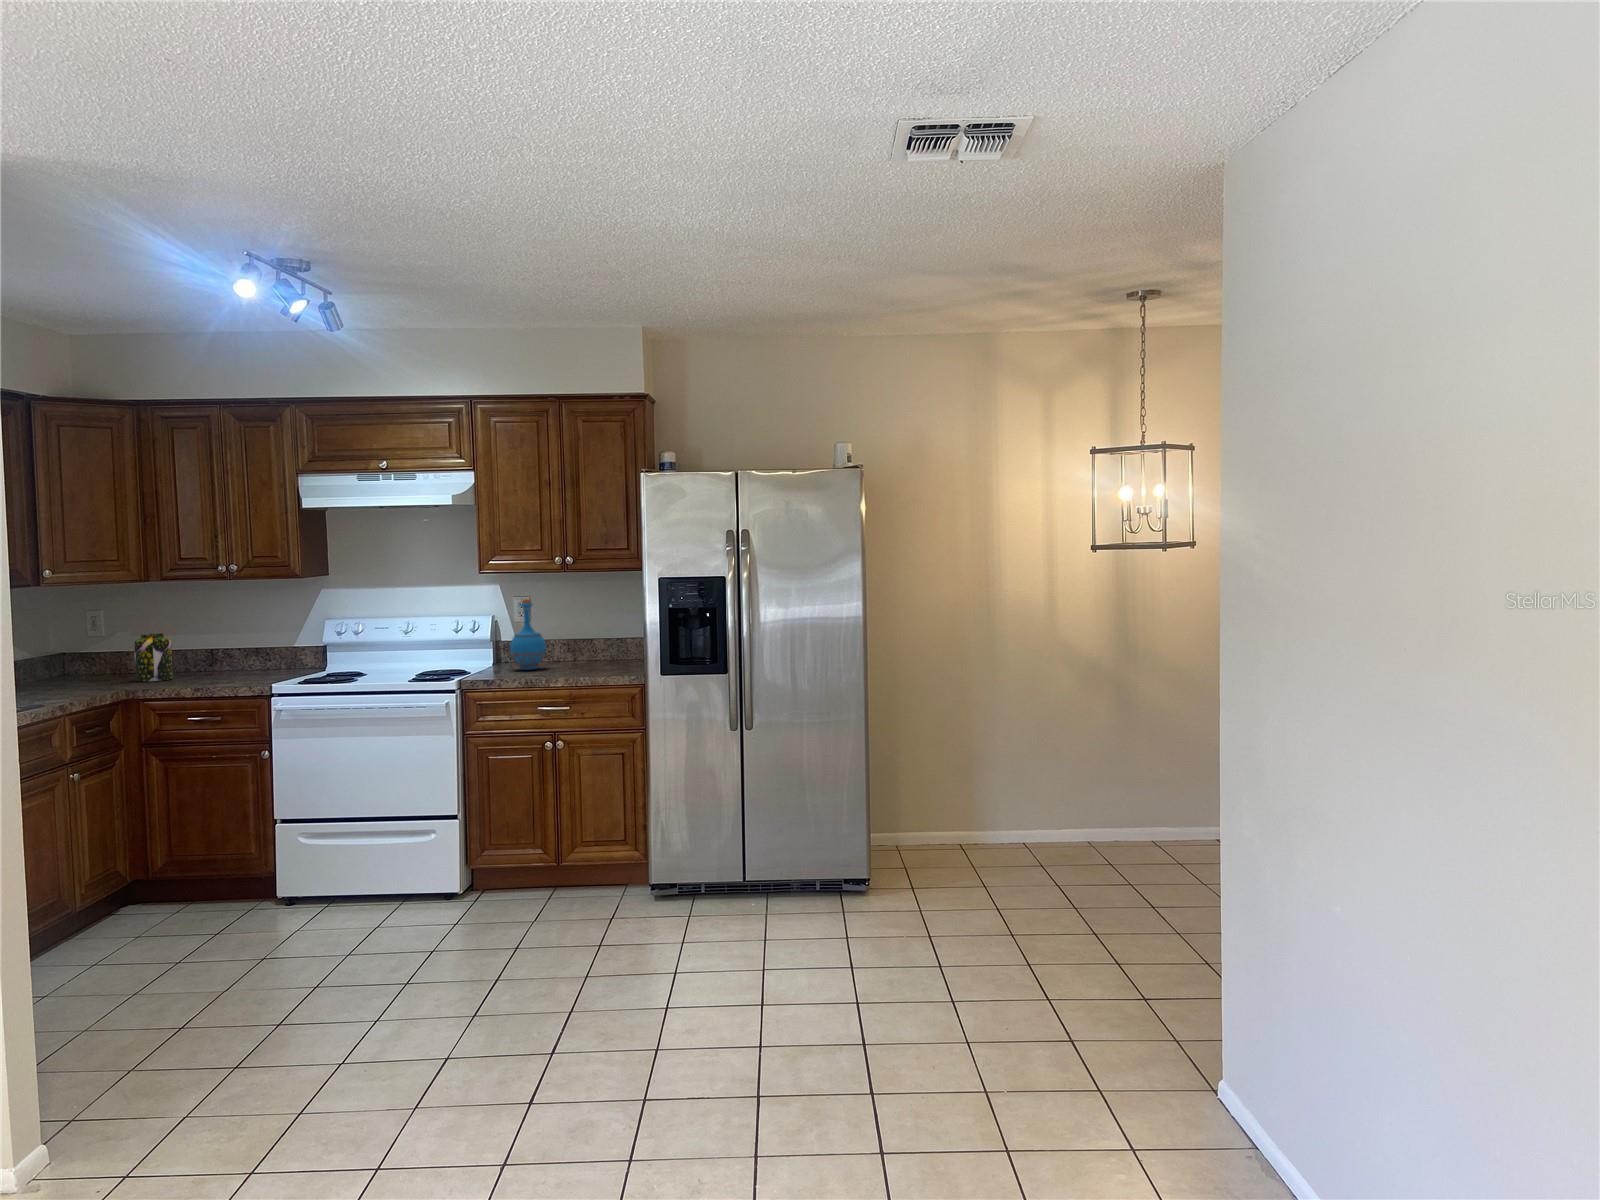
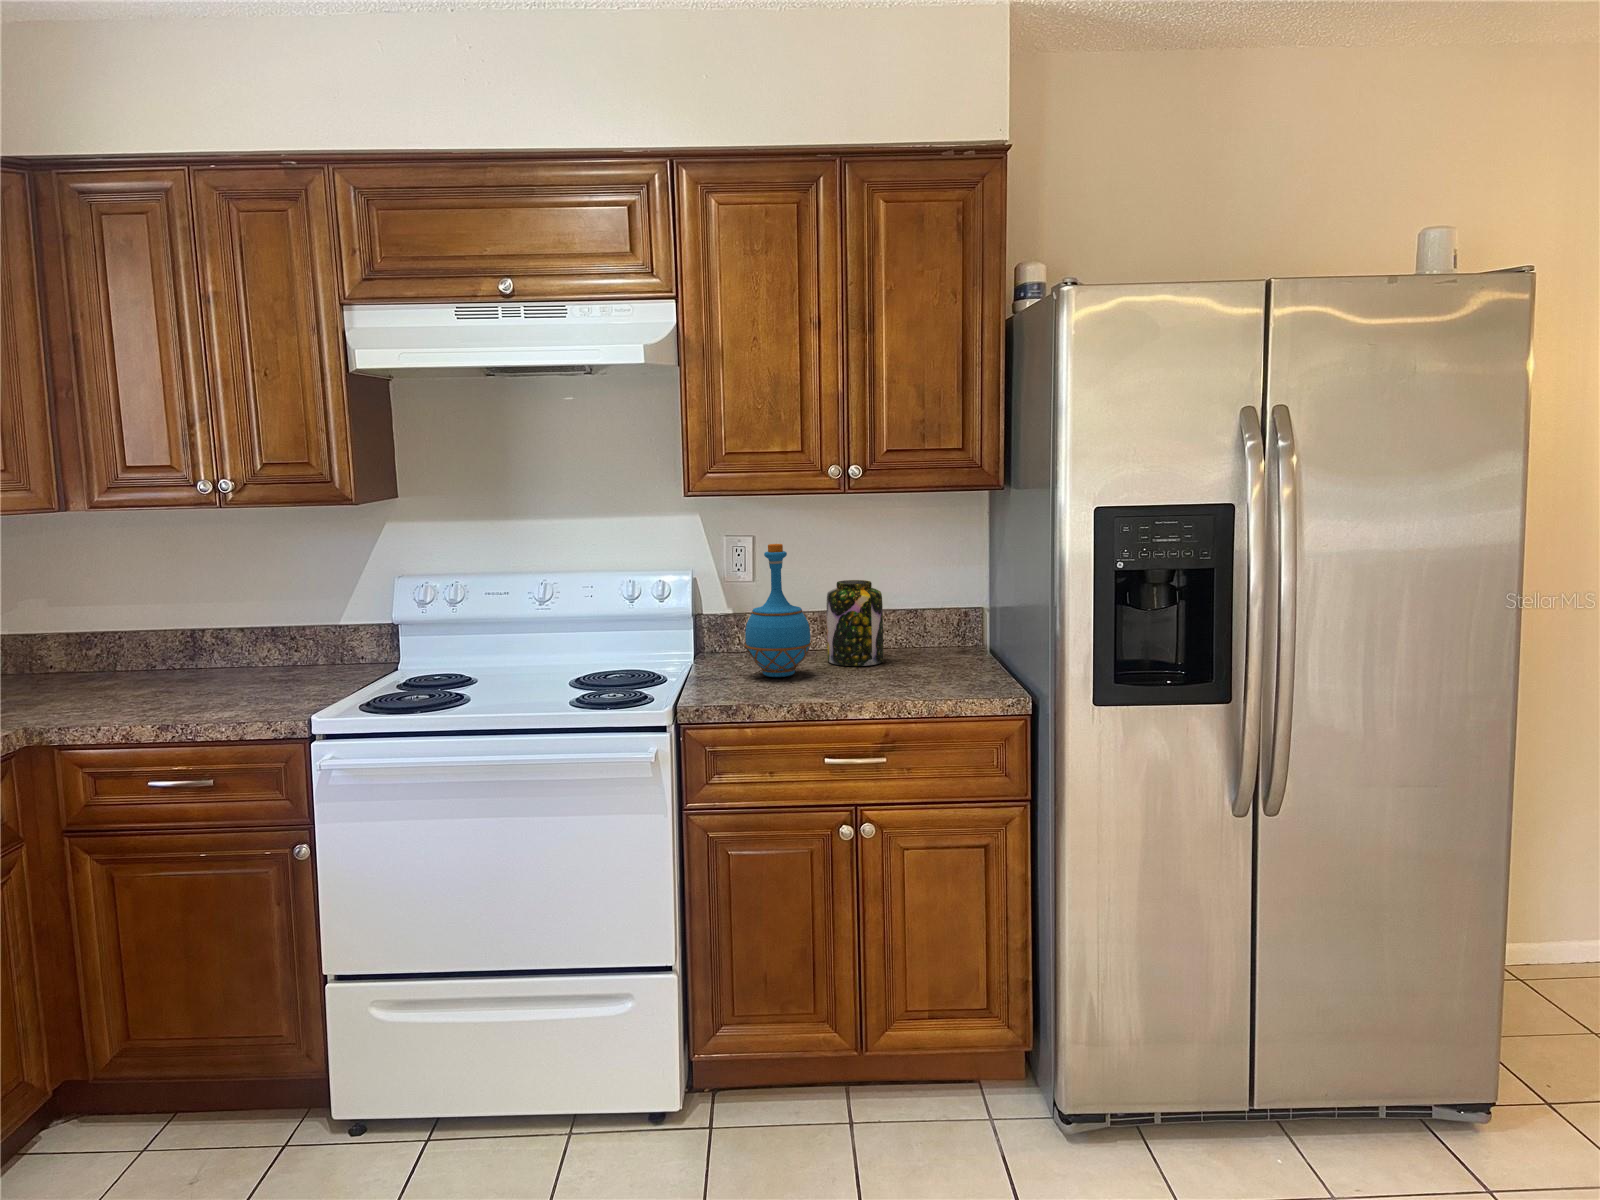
jar: present [134,633,173,682] -> present [827,580,883,666]

